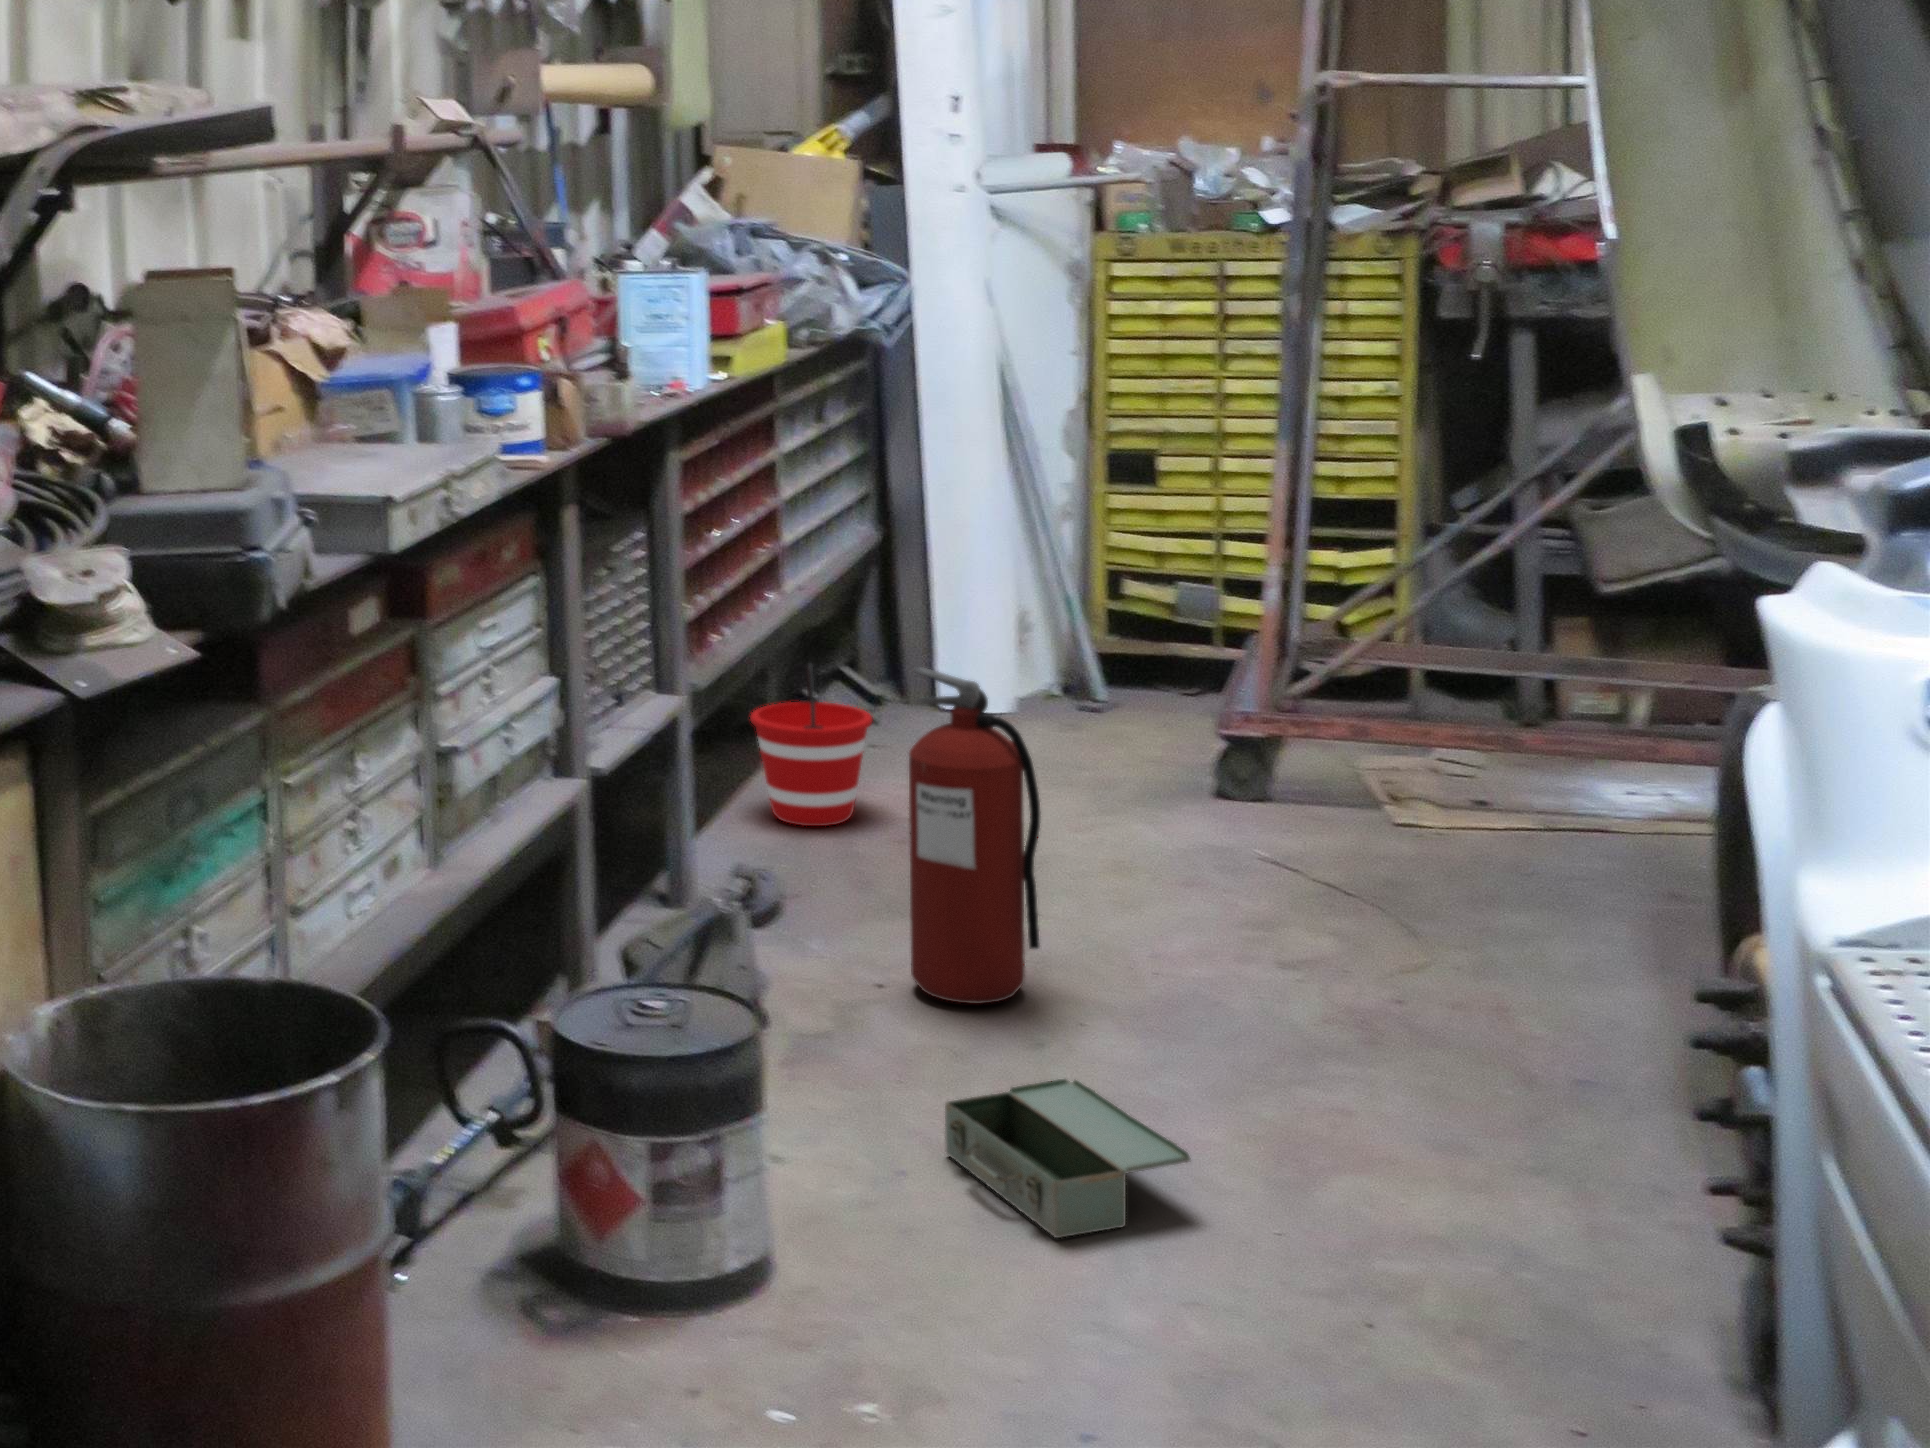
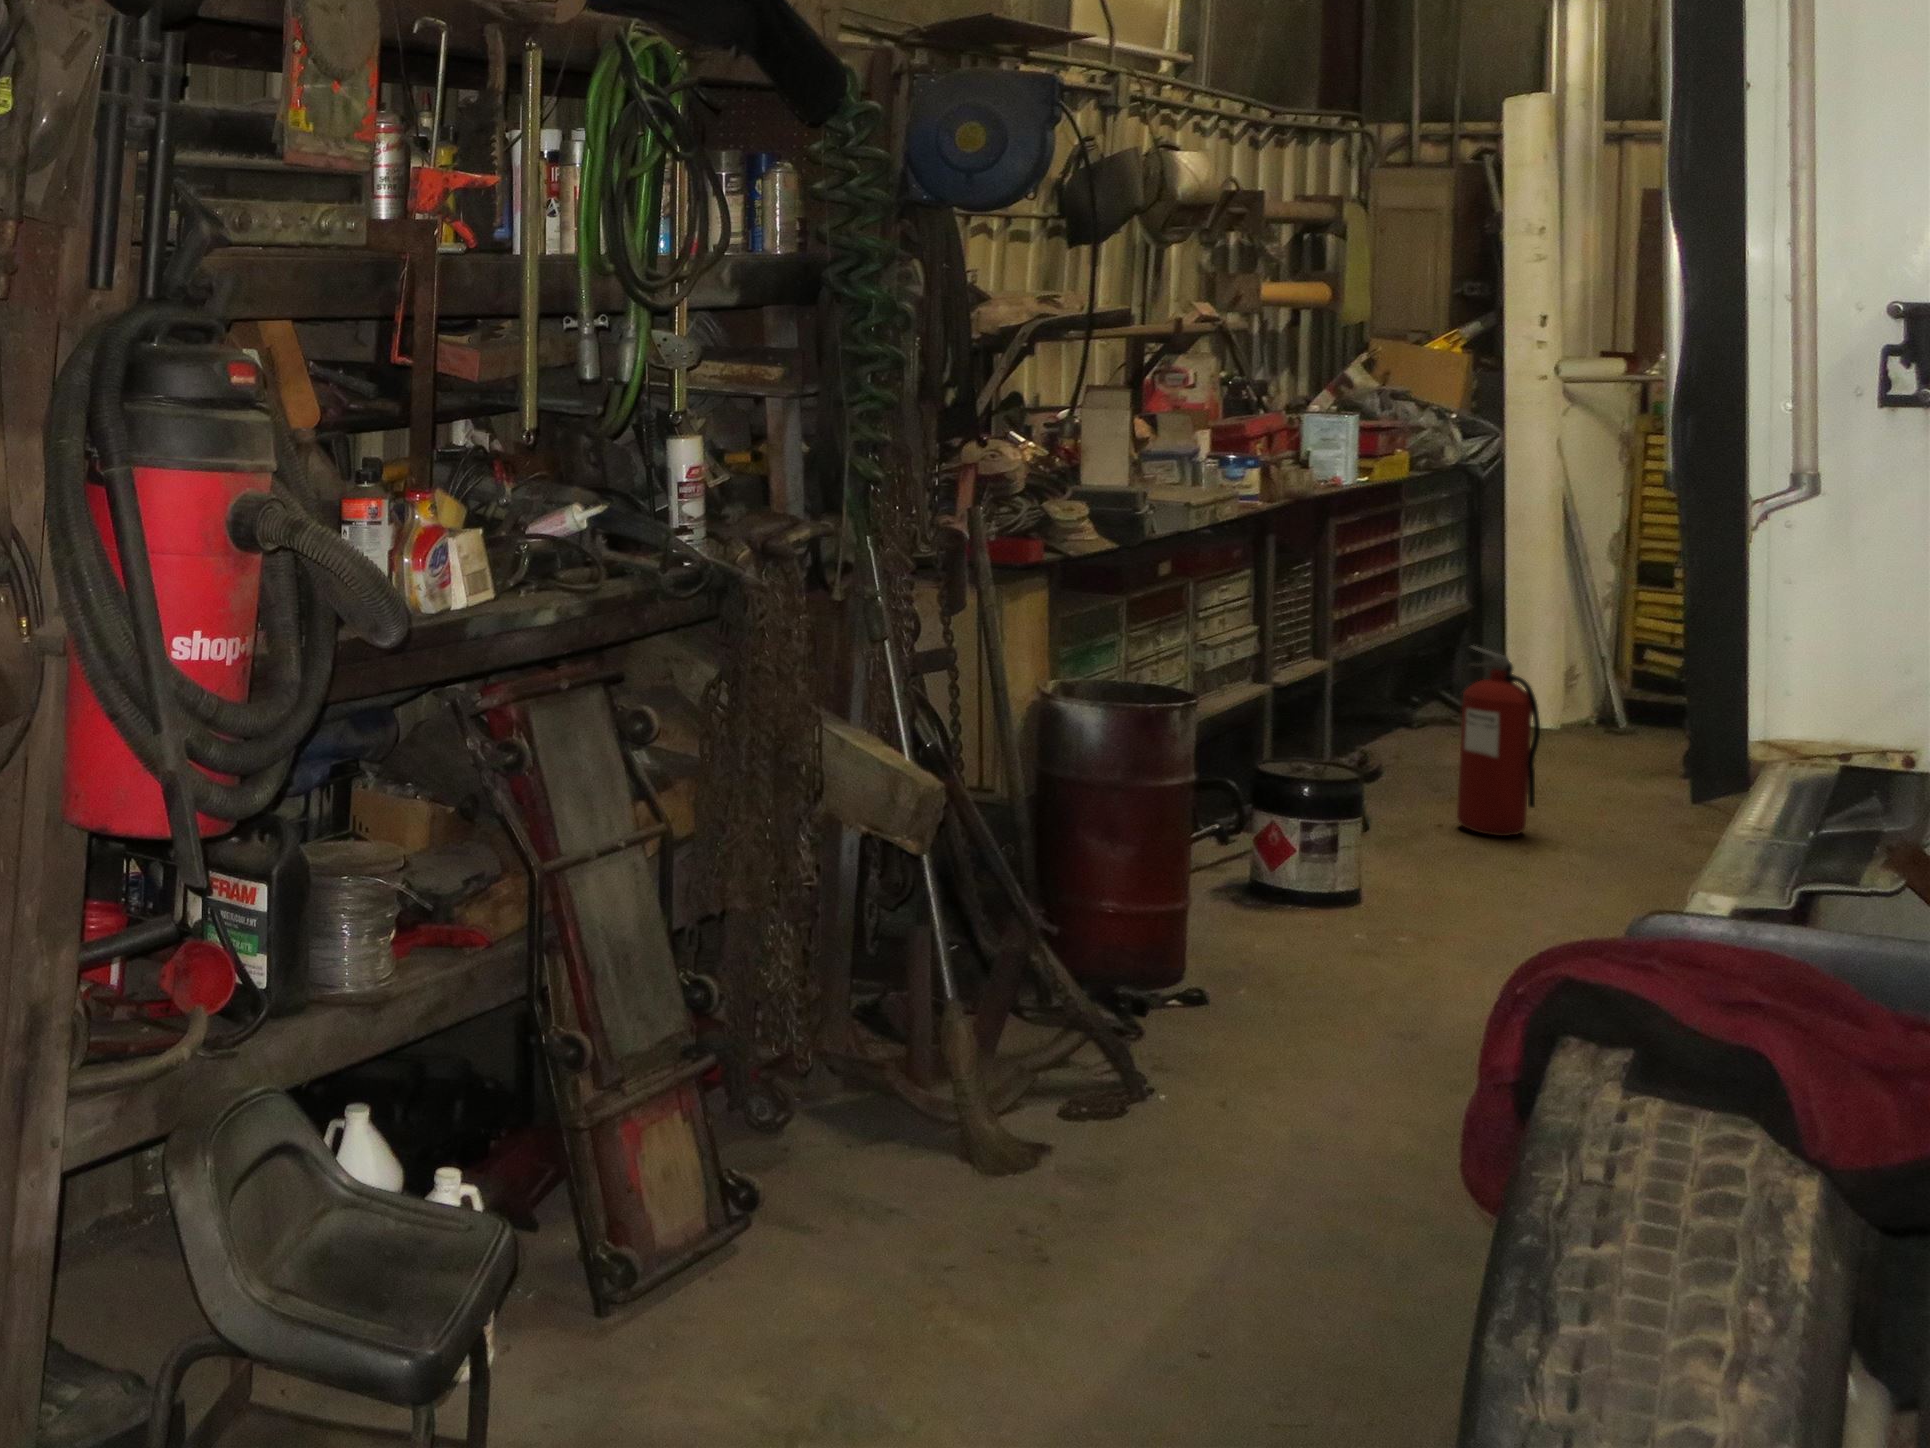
bucket: present [751,664,873,826] -> none [1369,663,1450,762]
toolbox: present [945,1079,1191,1238] -> none [1463,850,1595,909]

